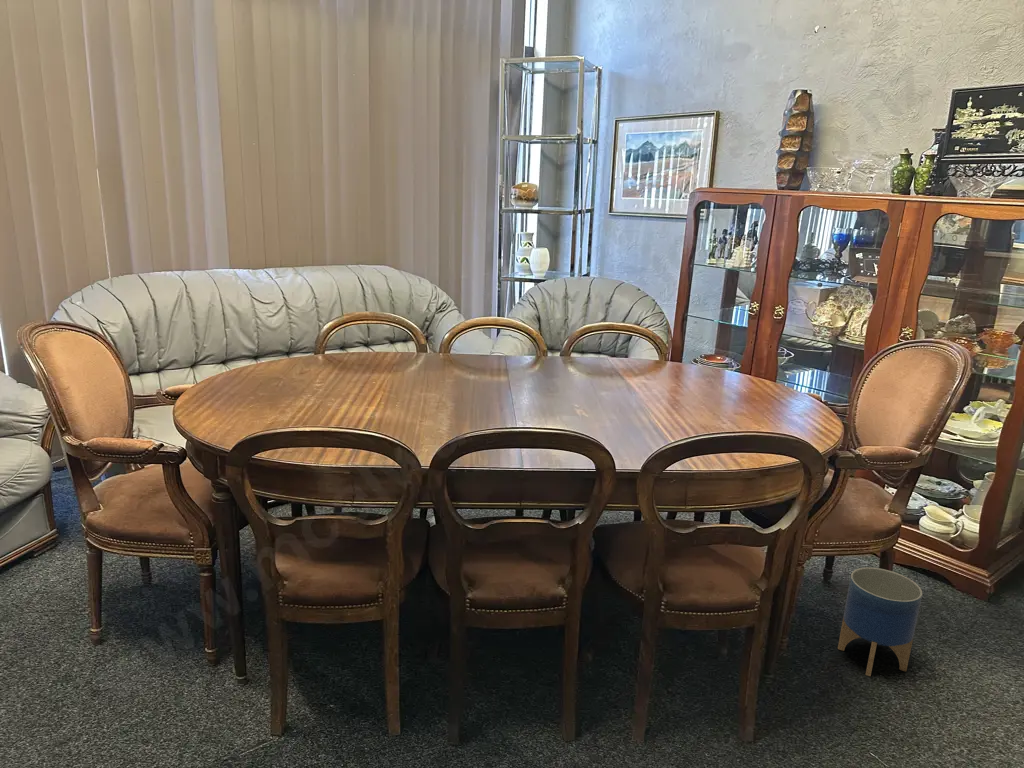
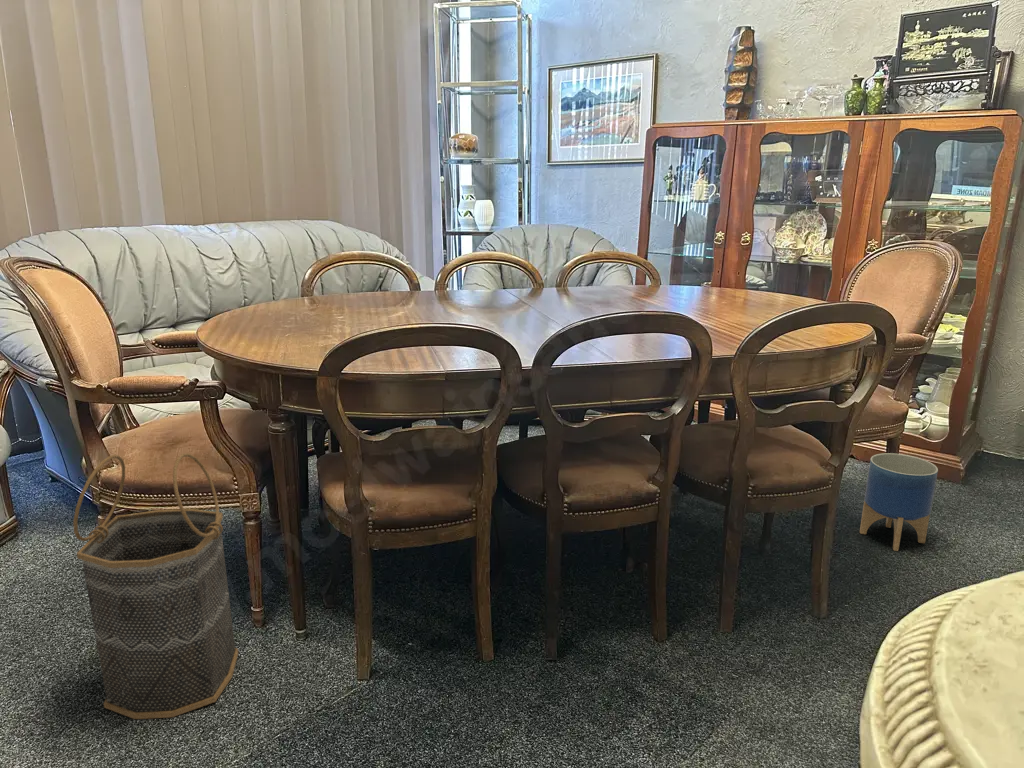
basket: none [34,510,183,743] -> present [73,453,239,719]

